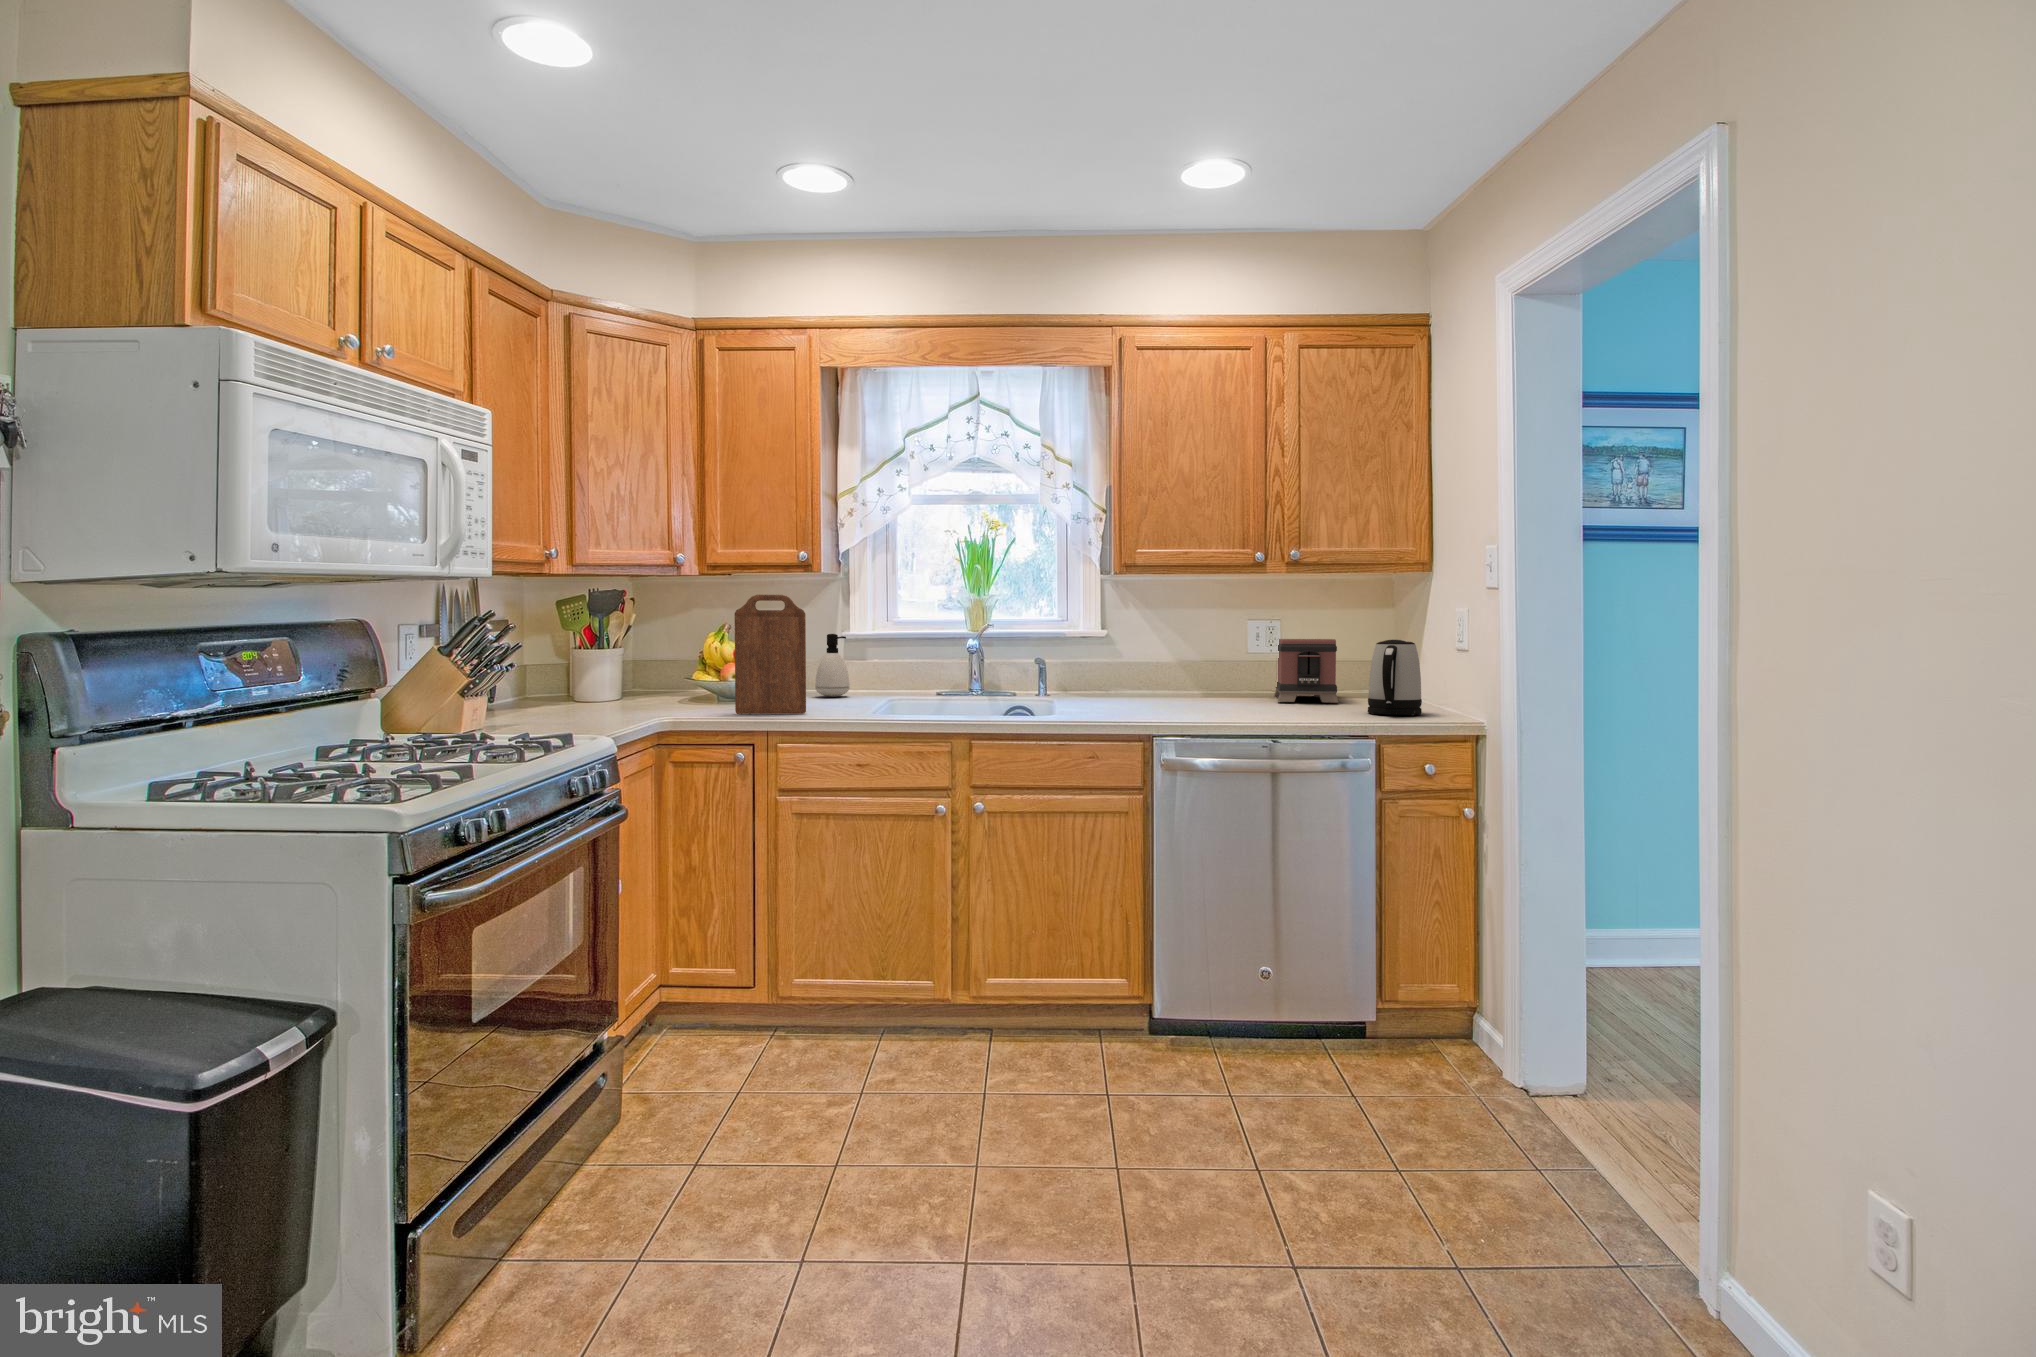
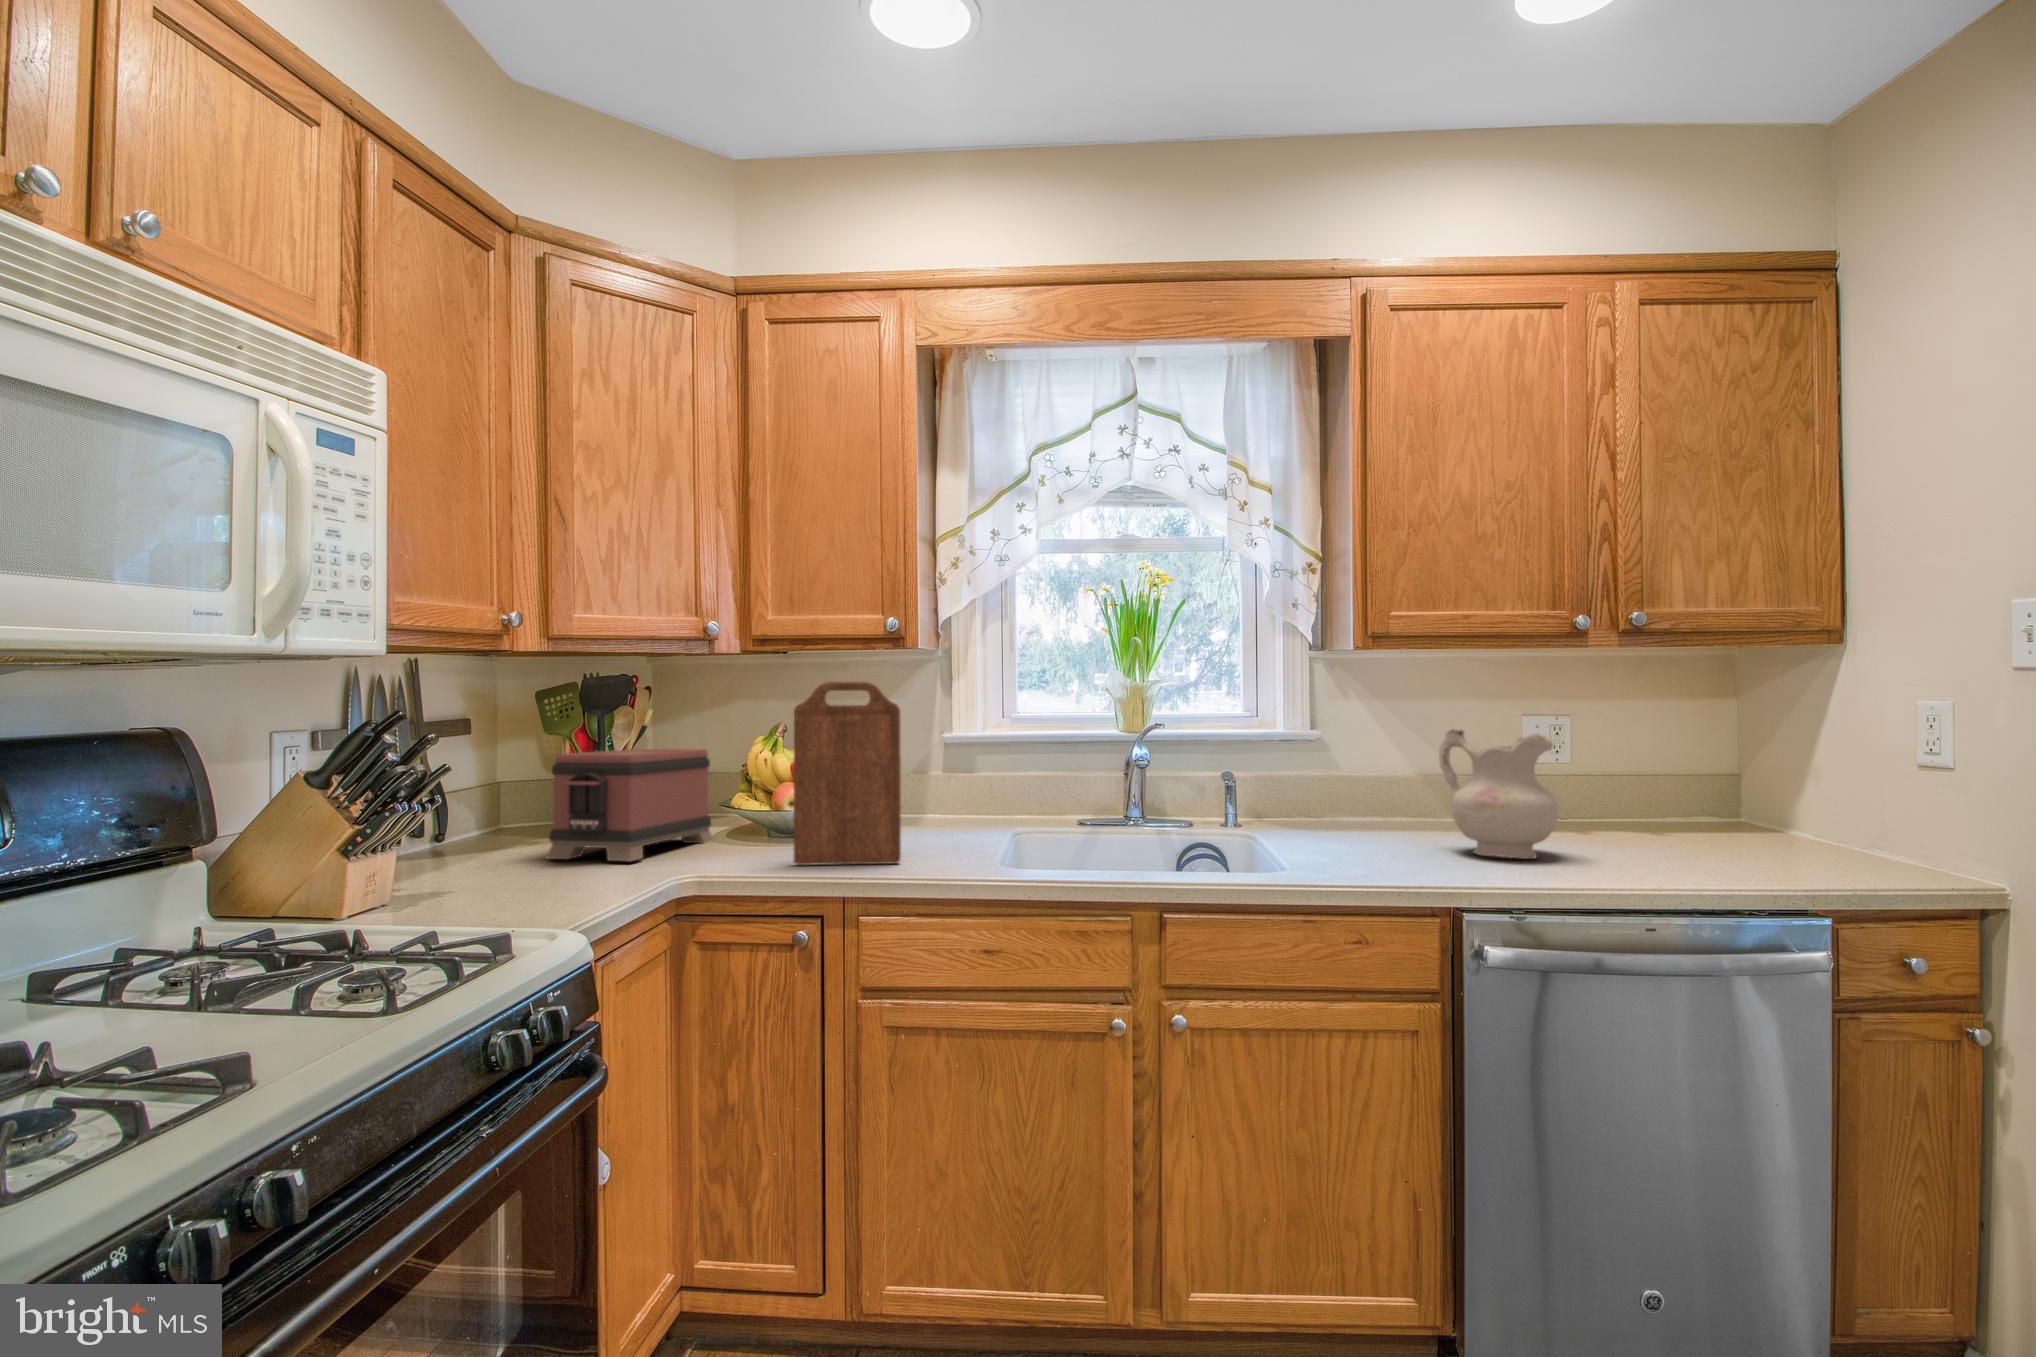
ceramic pitcher: none [1166,629,1233,712] -> present [1439,729,1558,859]
soap dispenser: present [815,634,850,697] -> none [903,733,951,822]
toaster: present [1274,639,1339,703] -> present [546,749,713,861]
kettle: present [1368,639,1422,715] -> none [1782,745,1885,868]

